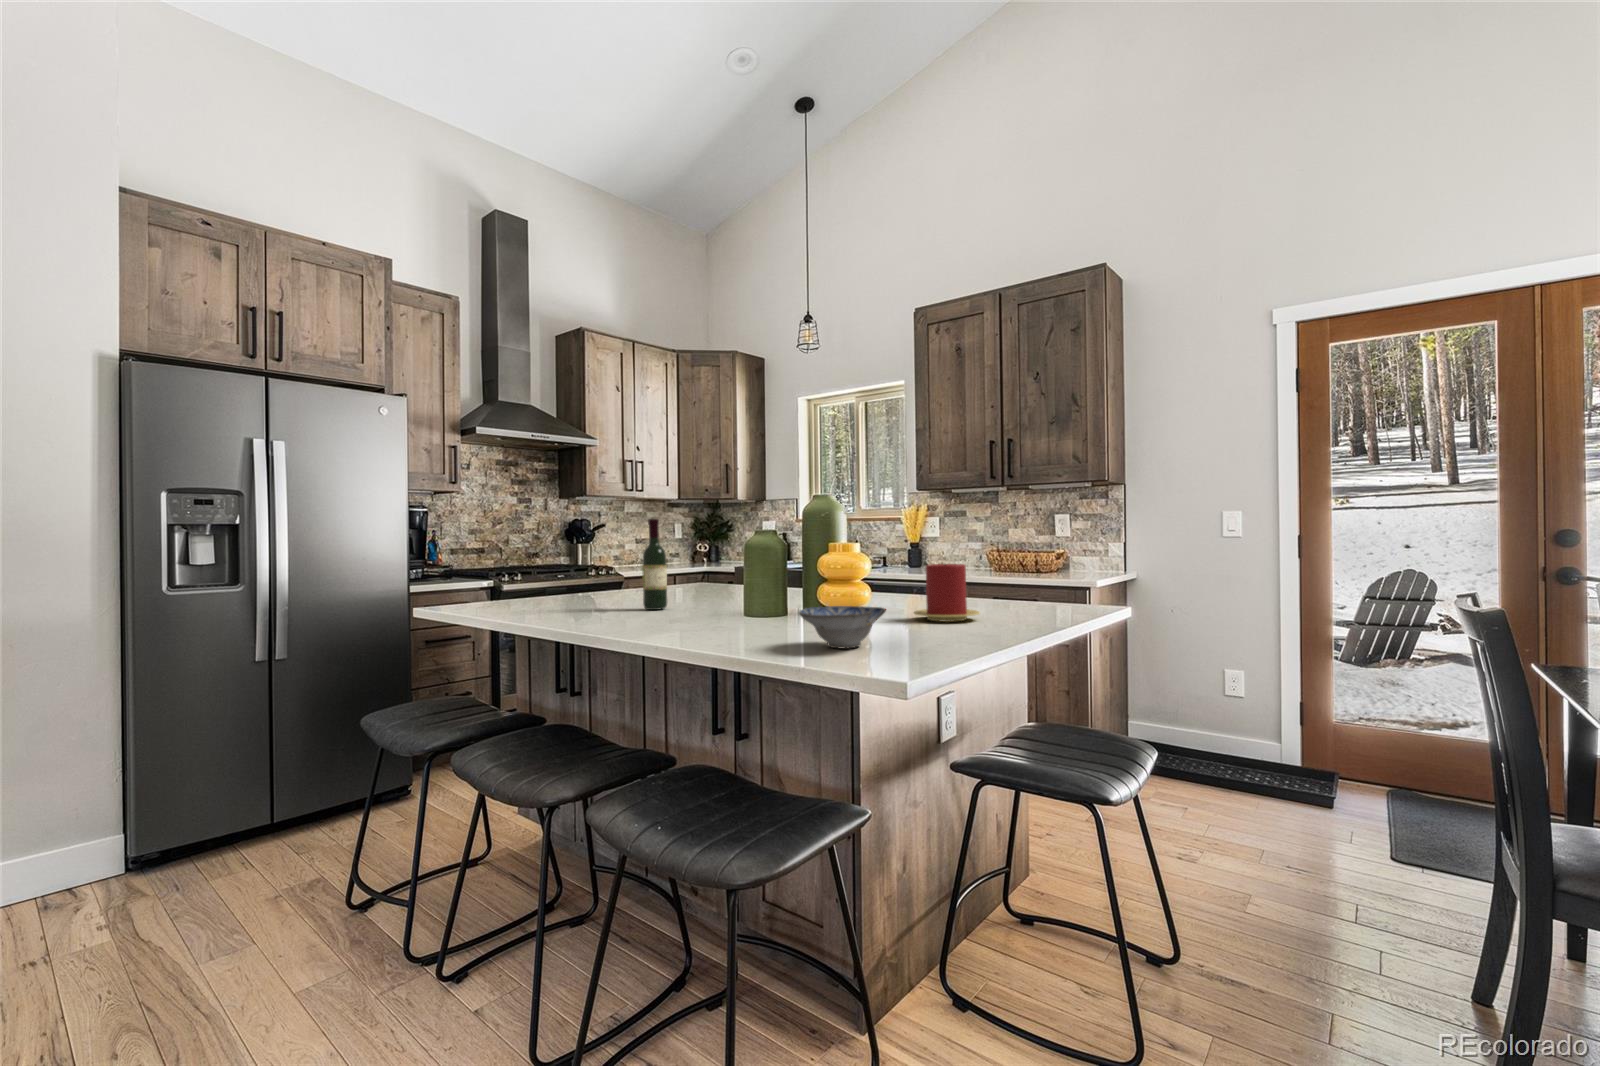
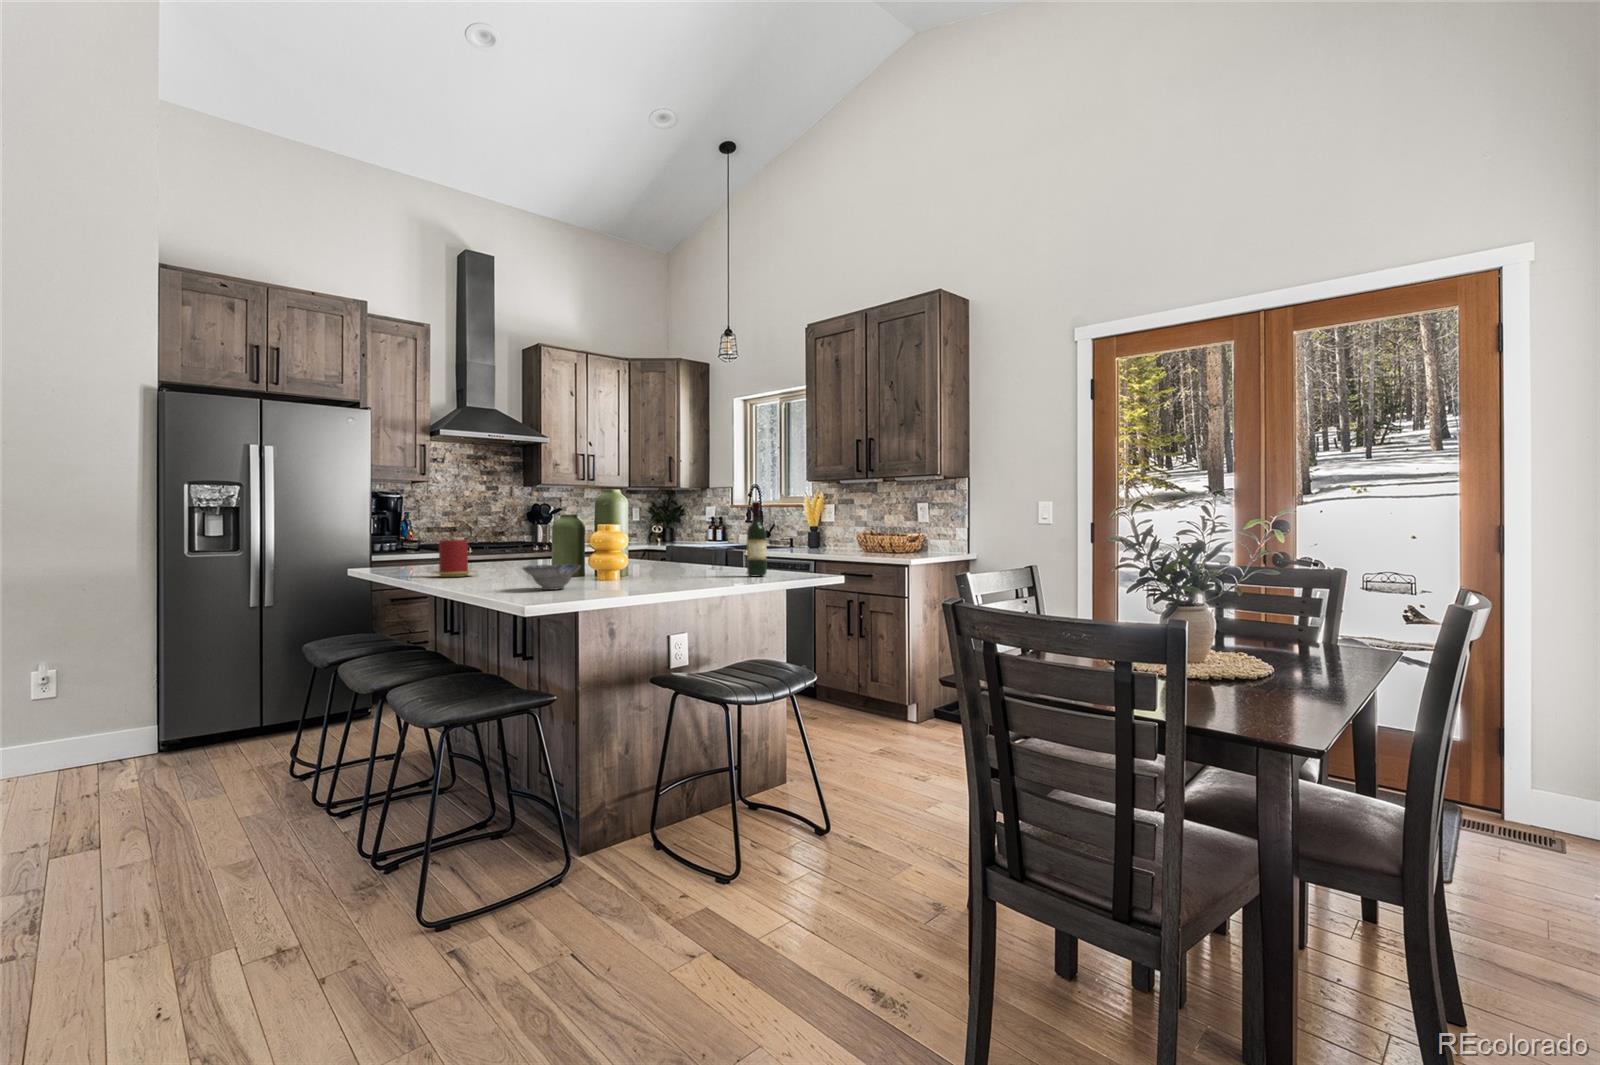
wine bottle: present [642,519,668,610] -> present [747,501,767,577]
candle: present [914,564,980,622] -> present [431,540,476,577]

